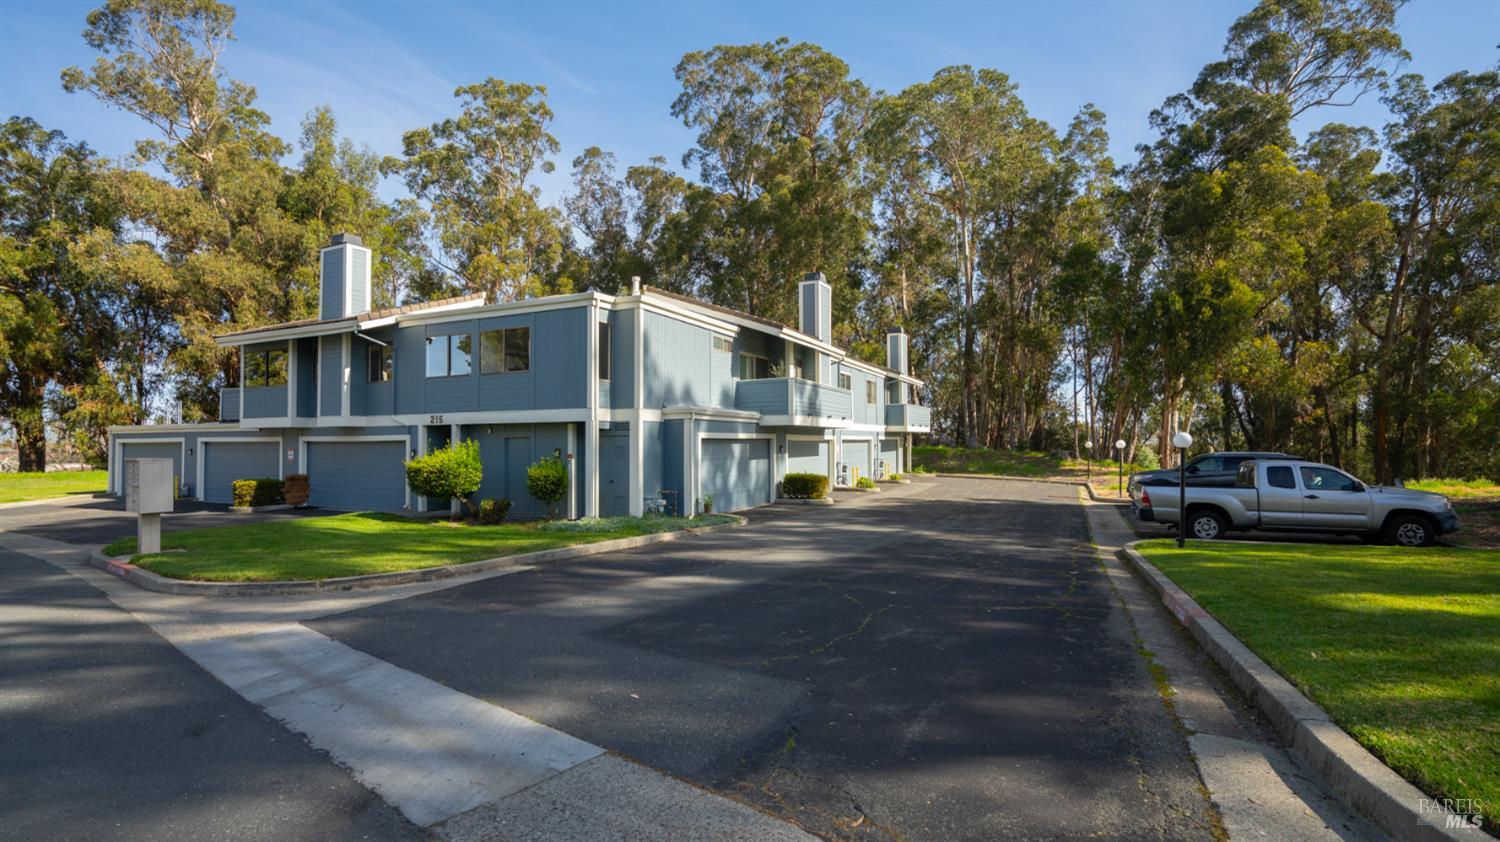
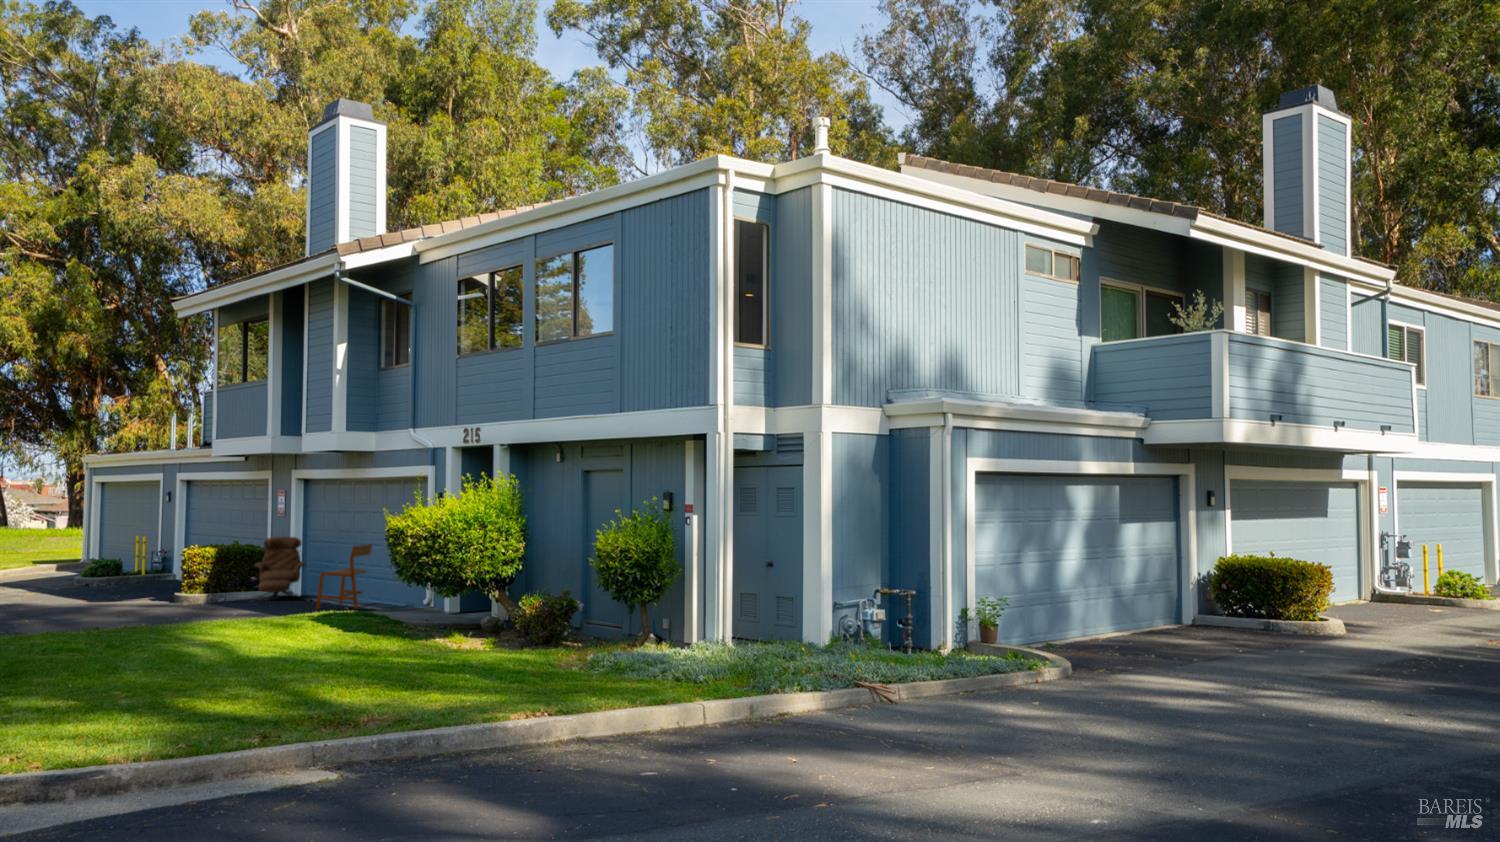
bench: none [335,476,367,513] -> present [316,544,372,609]

